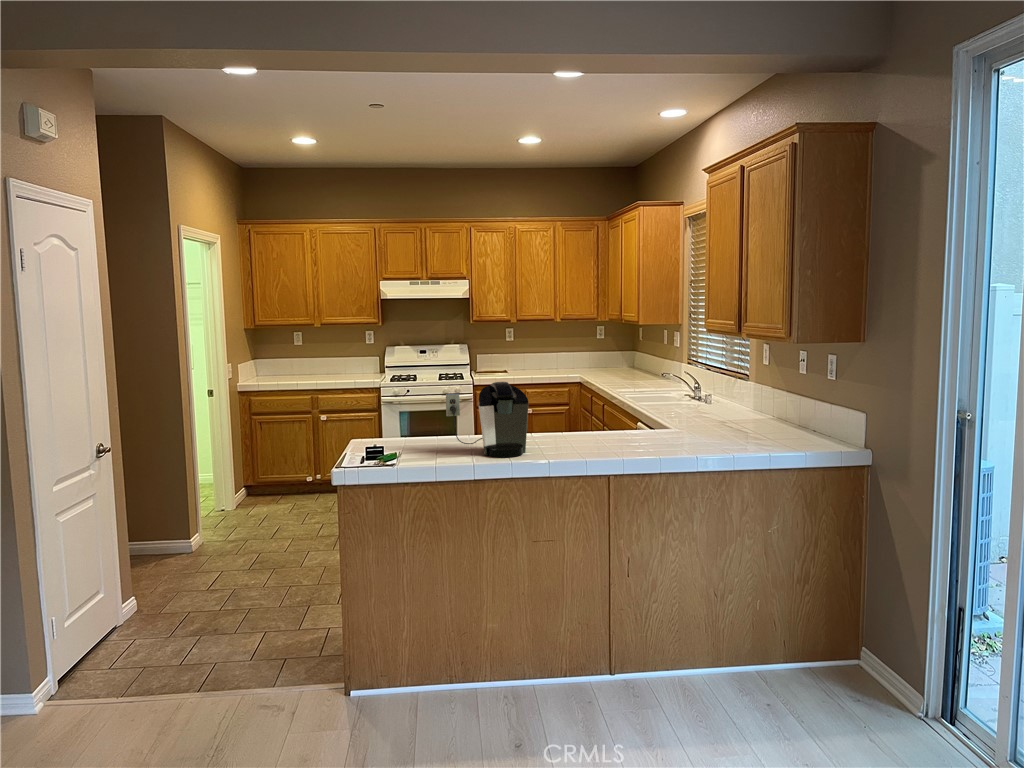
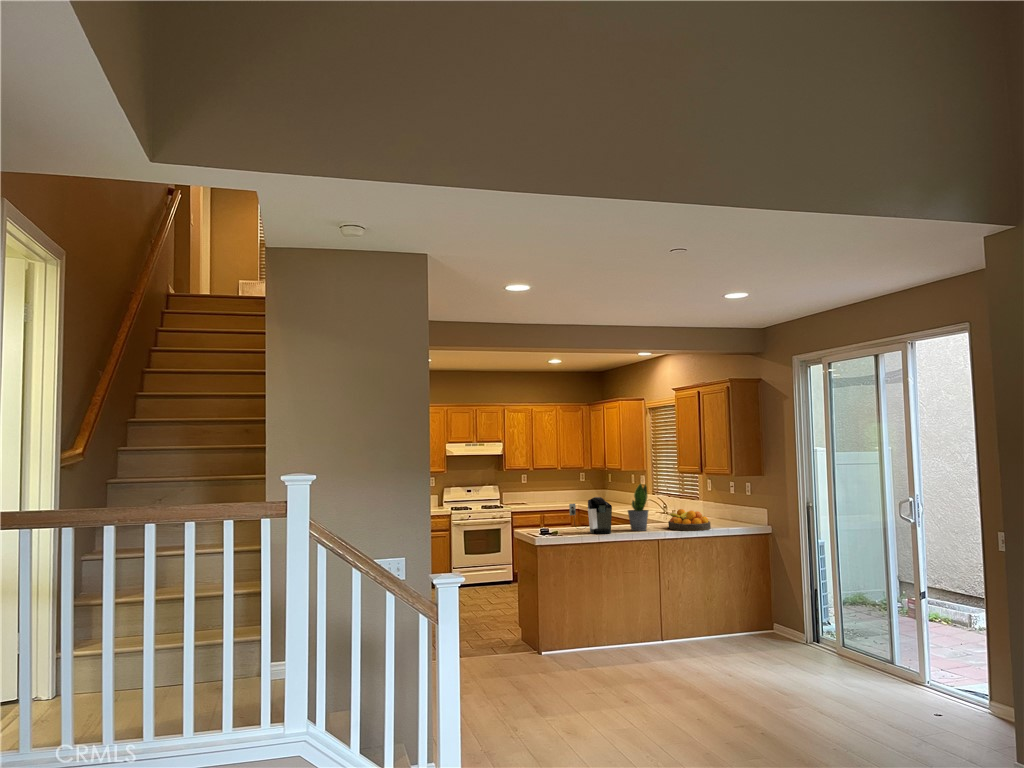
potted plant: none [567,355,609,451] -> present [628,484,648,531]
fruit bowl: none [652,407,738,455] -> present [668,509,711,531]

